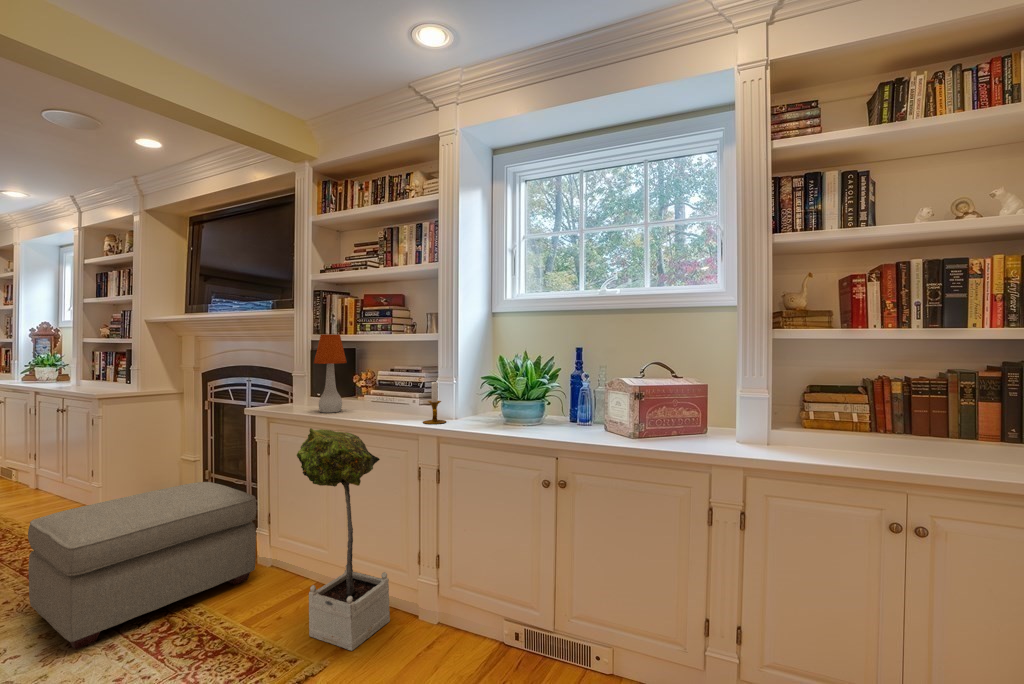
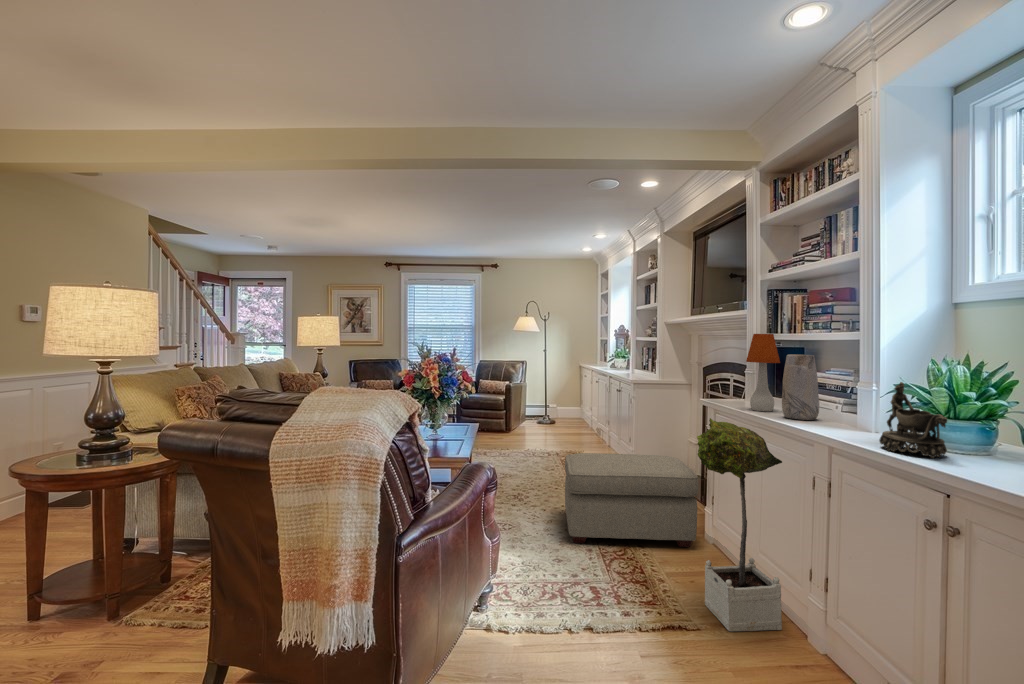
vase: none [361,354,393,416] -> present [782,354,819,420]
decorative bowl: none [478,374,535,431] -> present [879,382,947,458]
candlestick: present [423,382,446,424] -> none [827,388,859,435]

